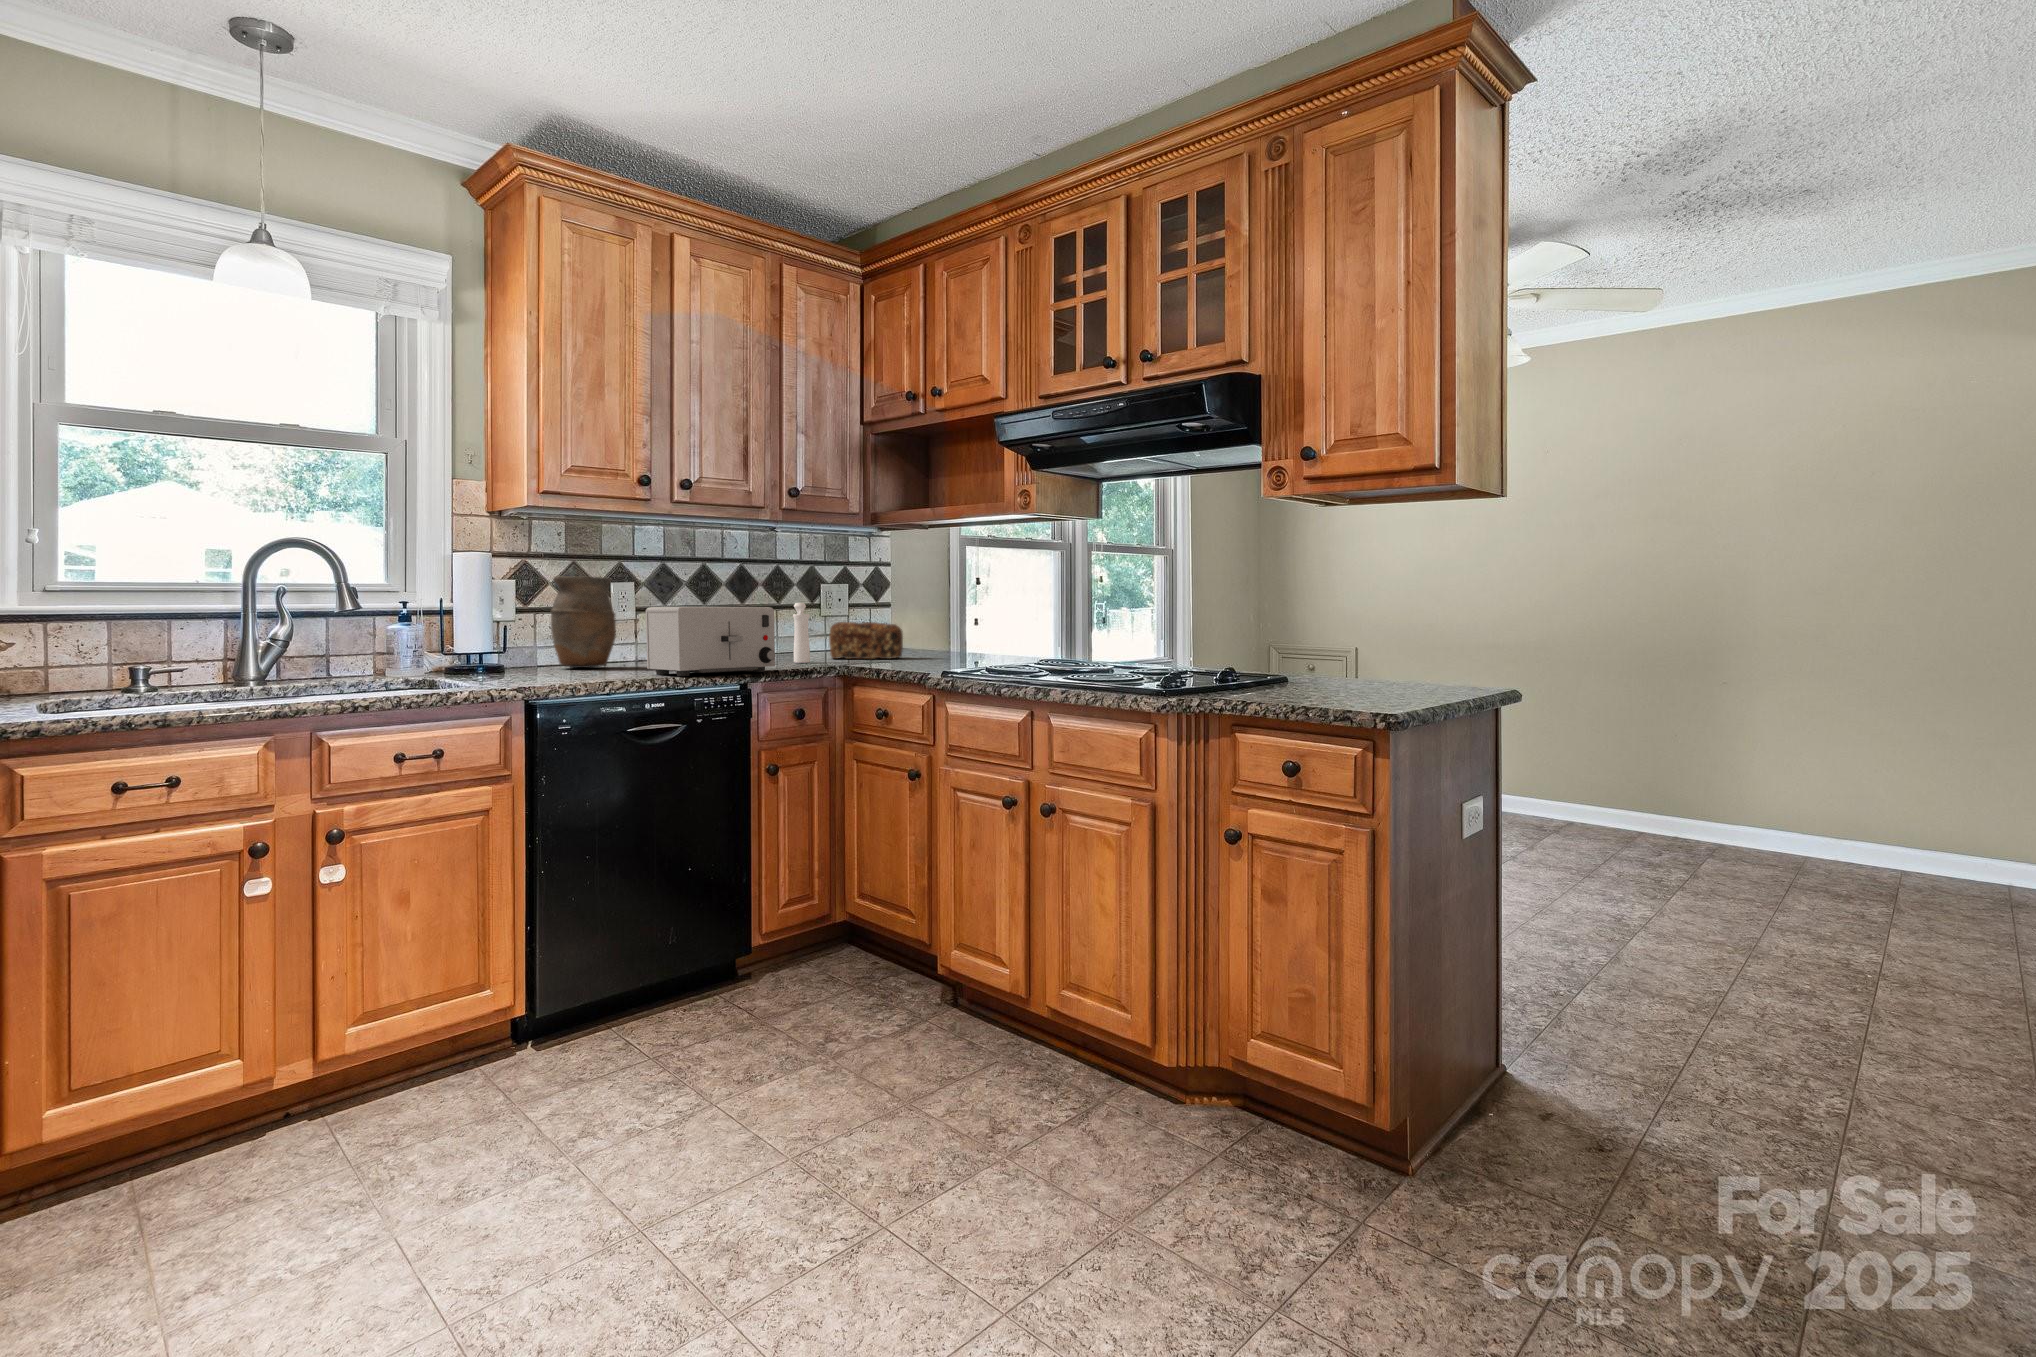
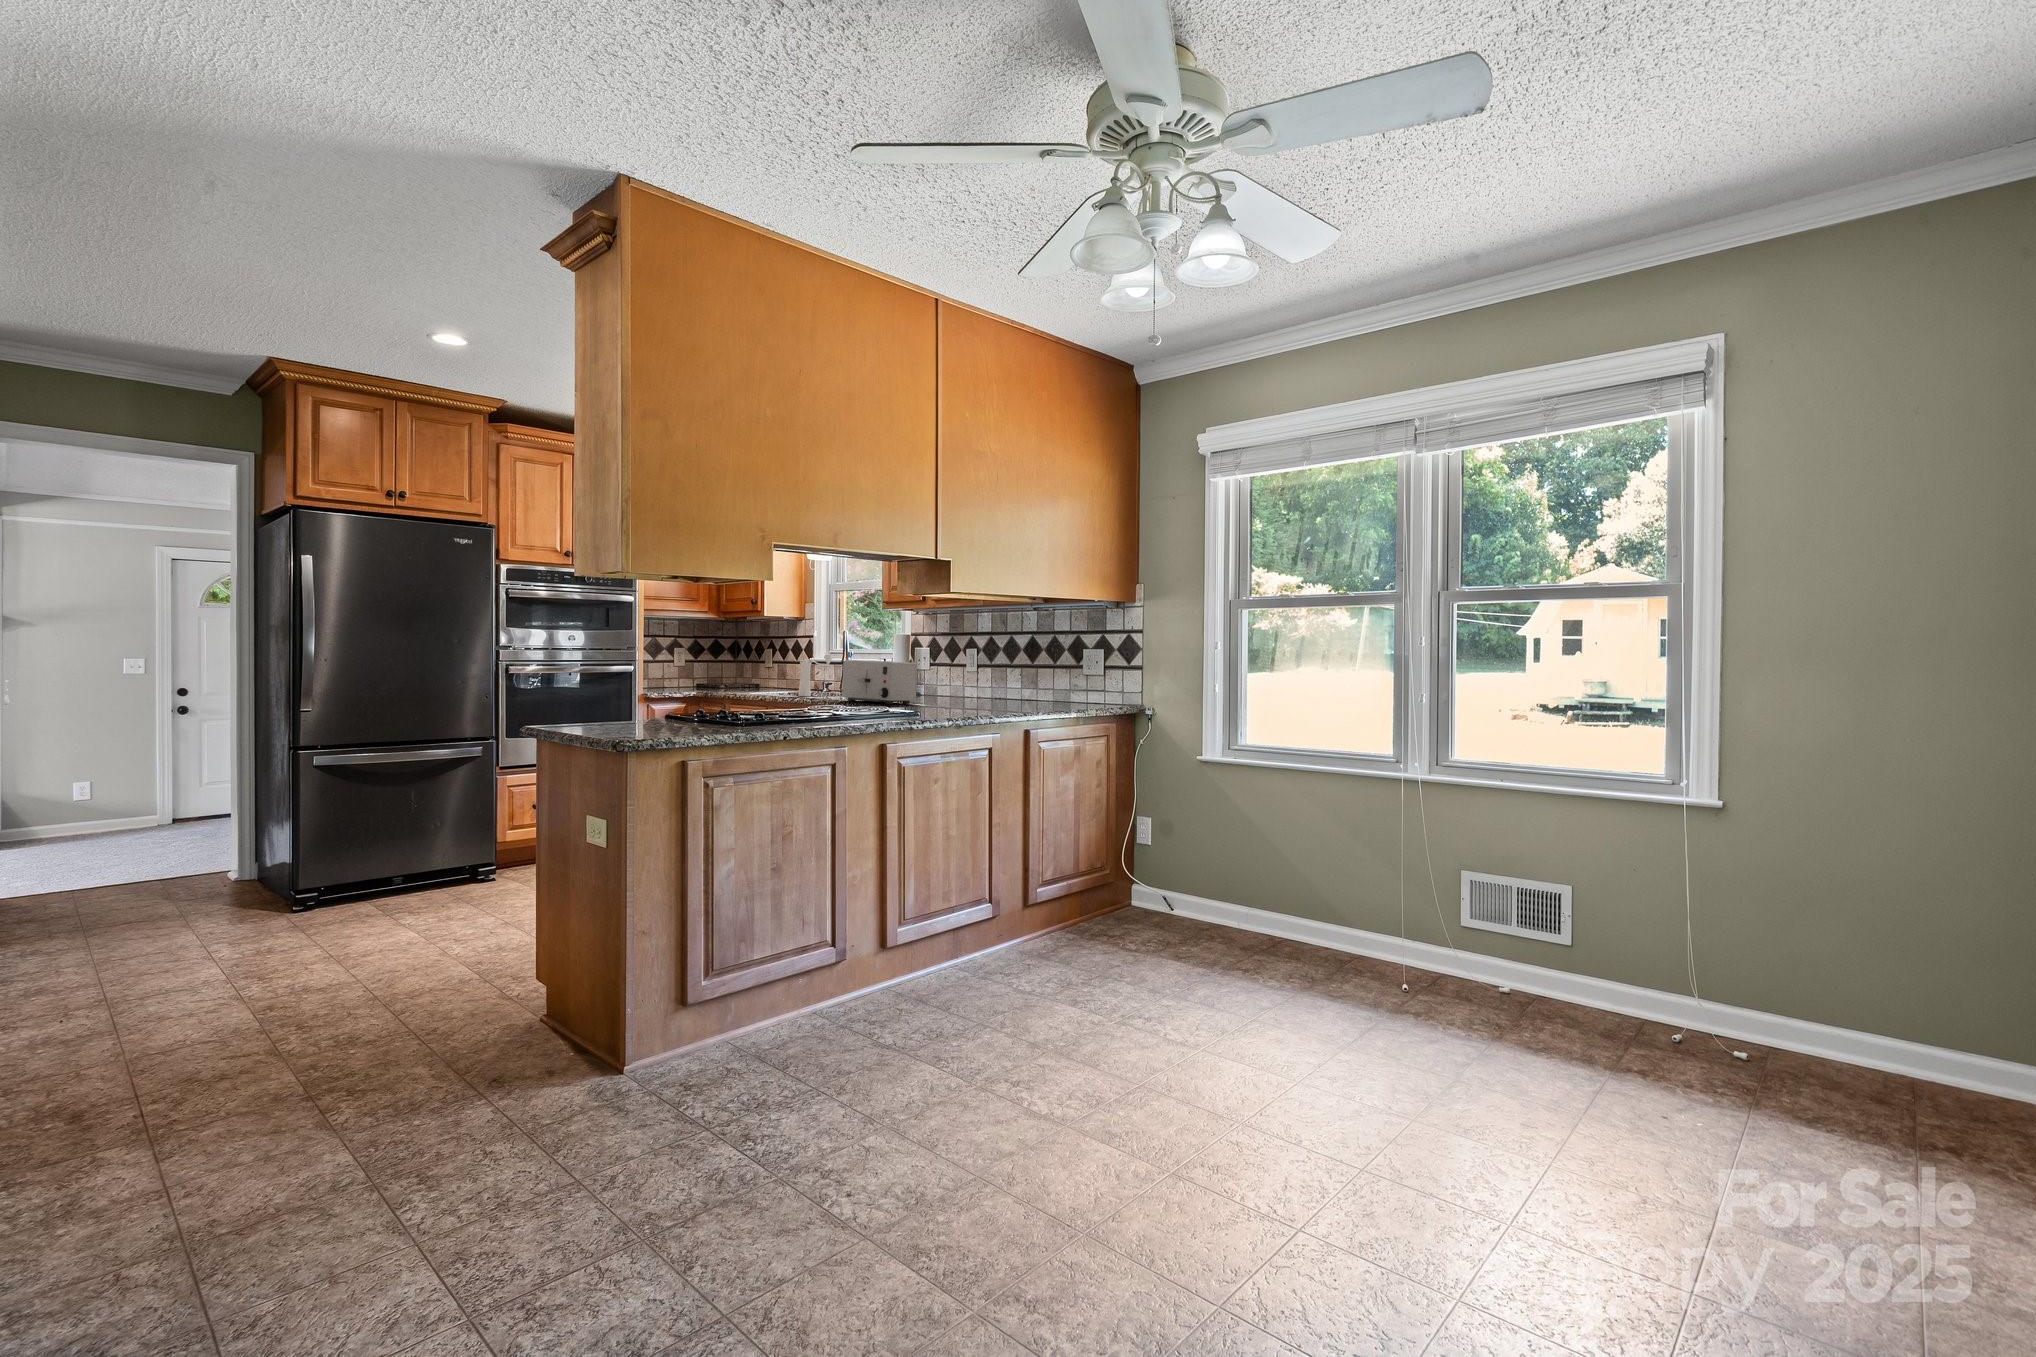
vase: present [551,576,616,668] -> none [917,644,954,700]
pepper mill: present [793,603,810,663] -> present [799,655,833,696]
bread loaf: present [829,622,903,659] -> none [1070,681,1110,714]

